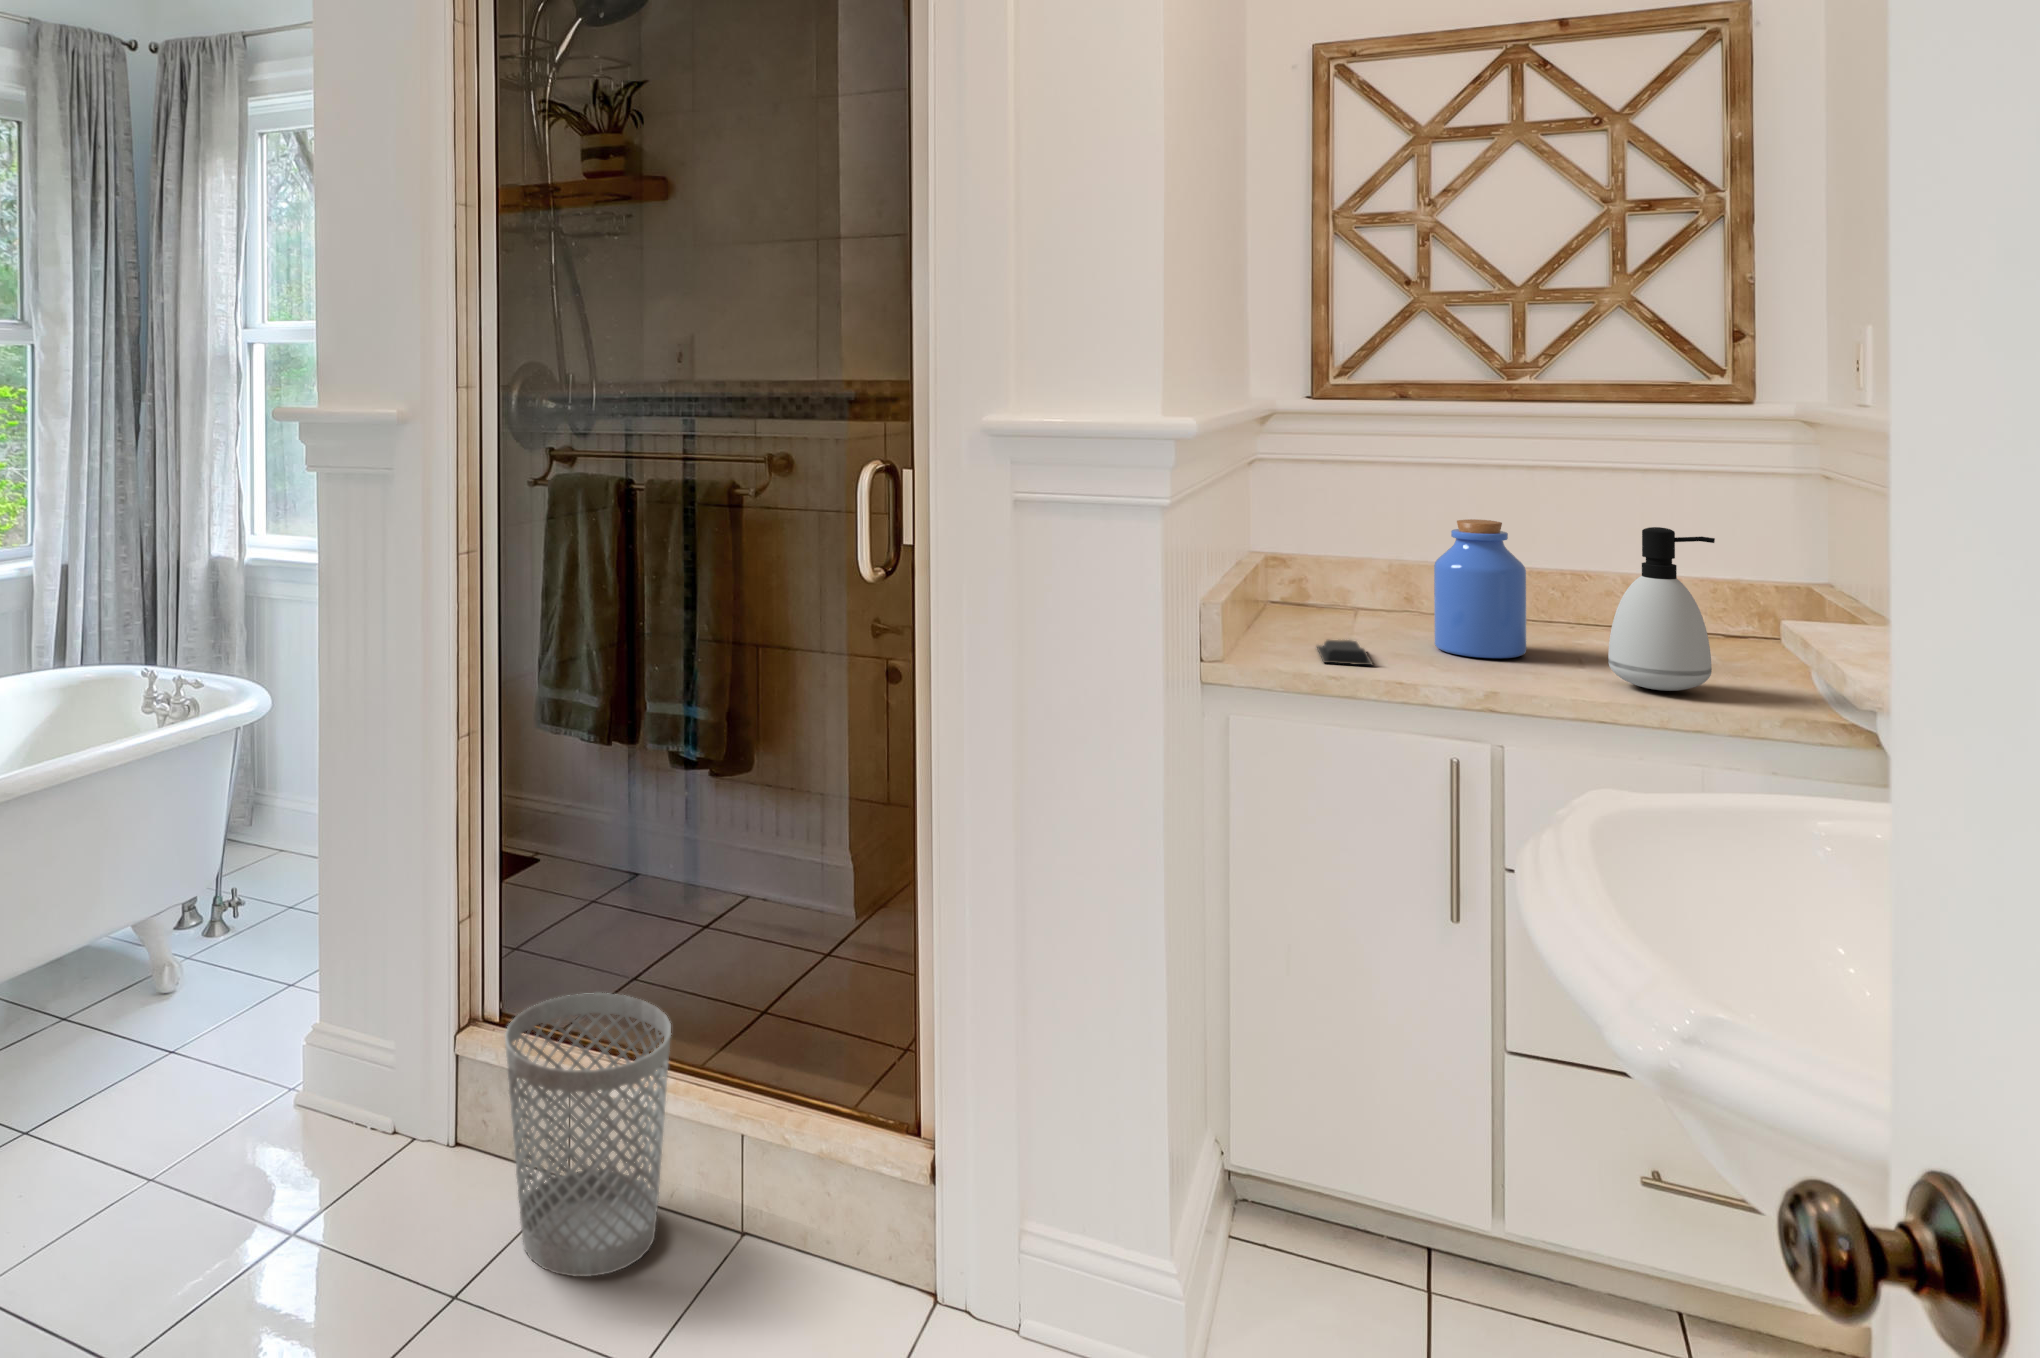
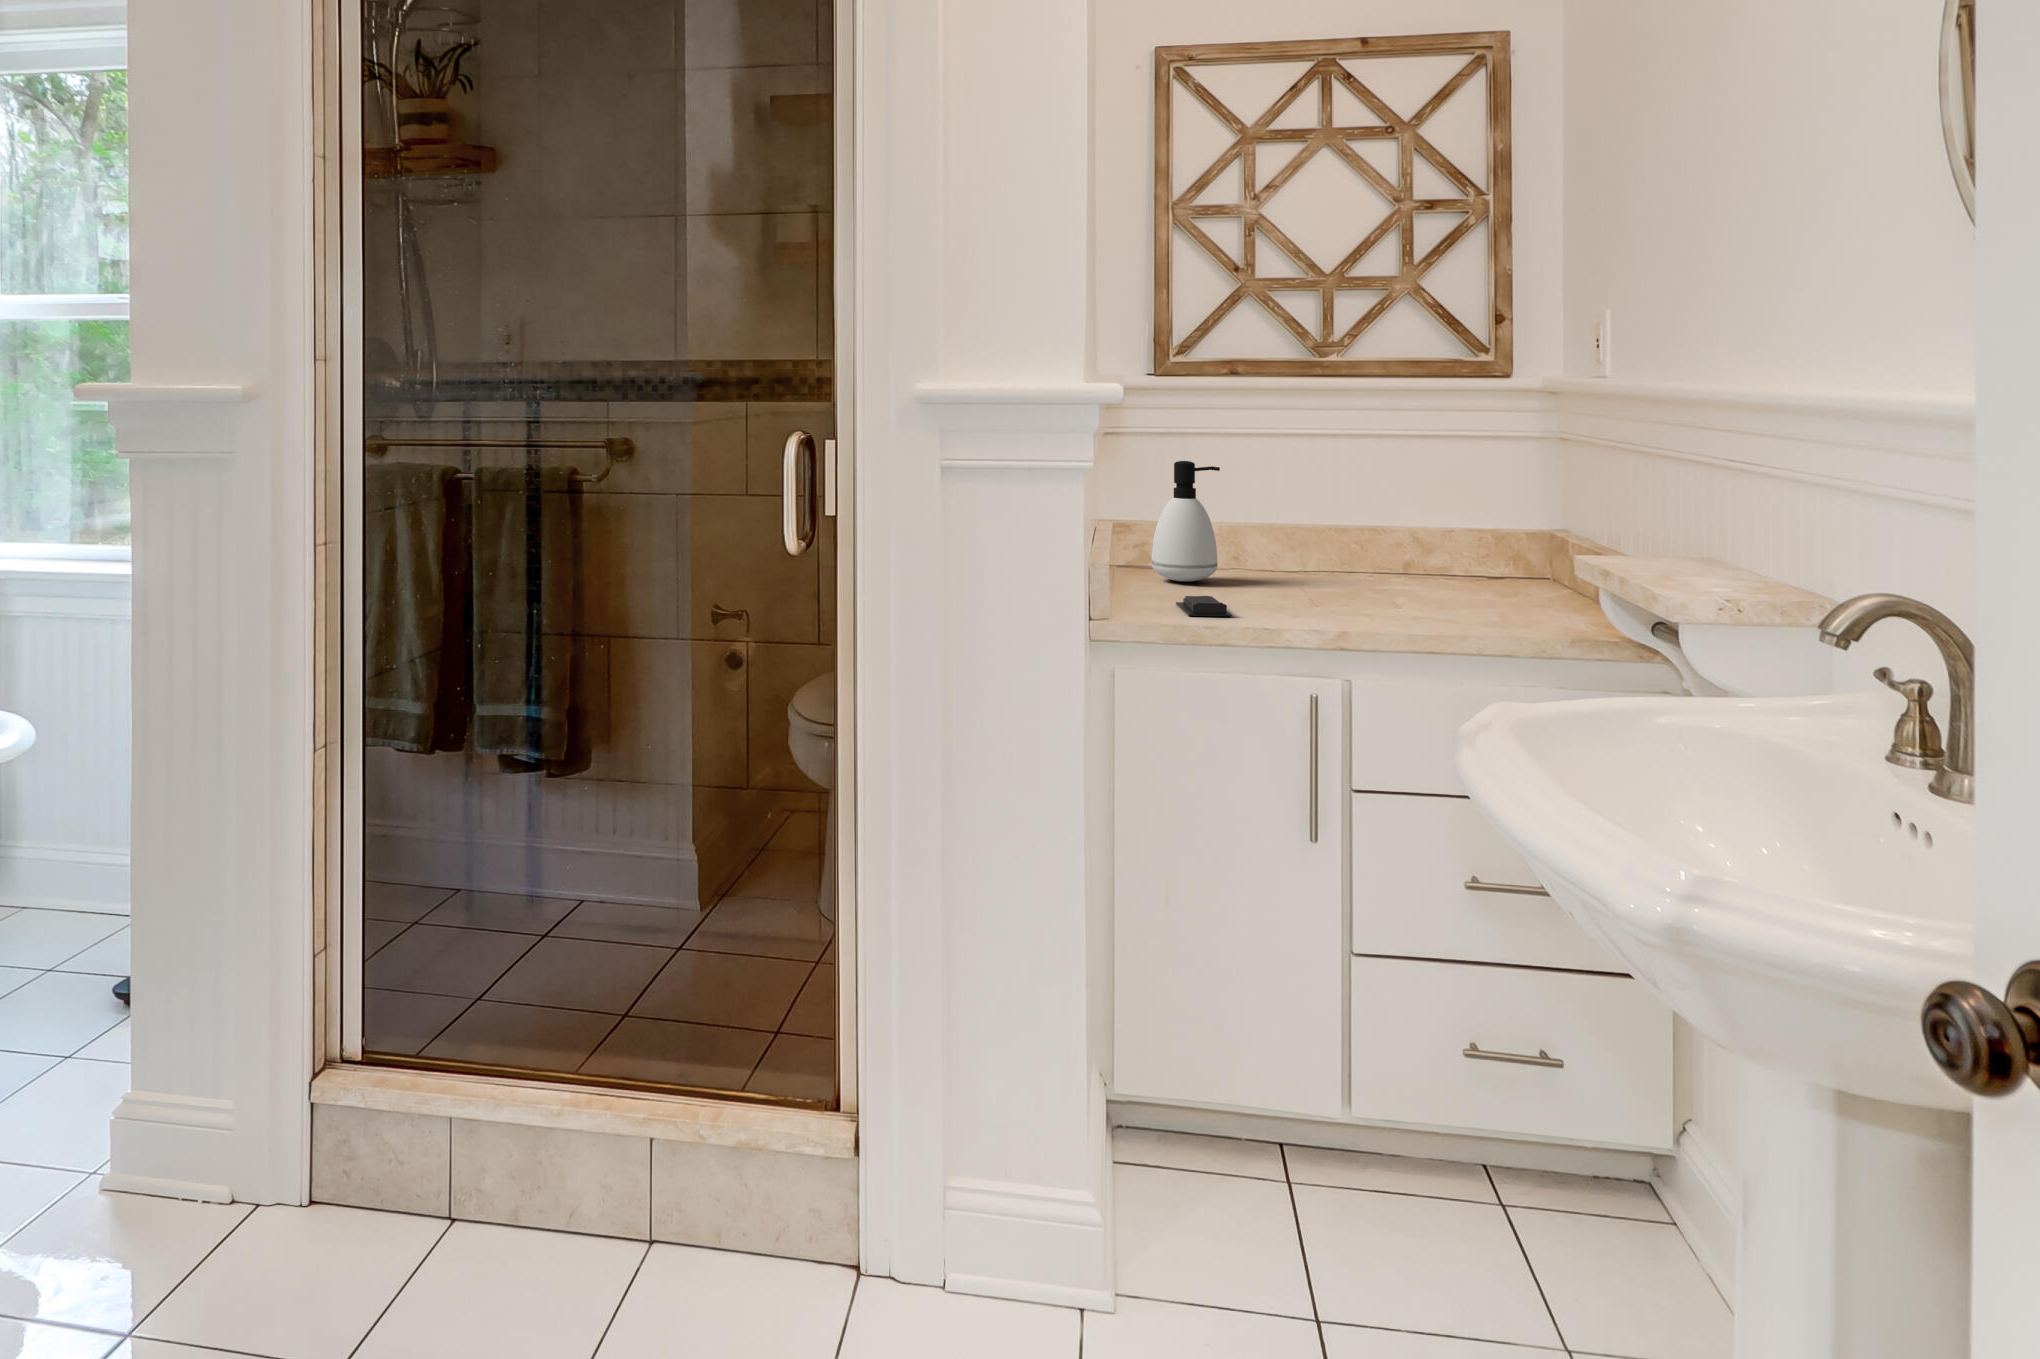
jar: present [1434,519,1526,658] -> none [1273,482,1350,606]
soap dispenser: present [1608,527,1715,691] -> present [1152,461,1220,582]
wastebasket: present [505,993,671,1276] -> none [389,1001,571,1301]

